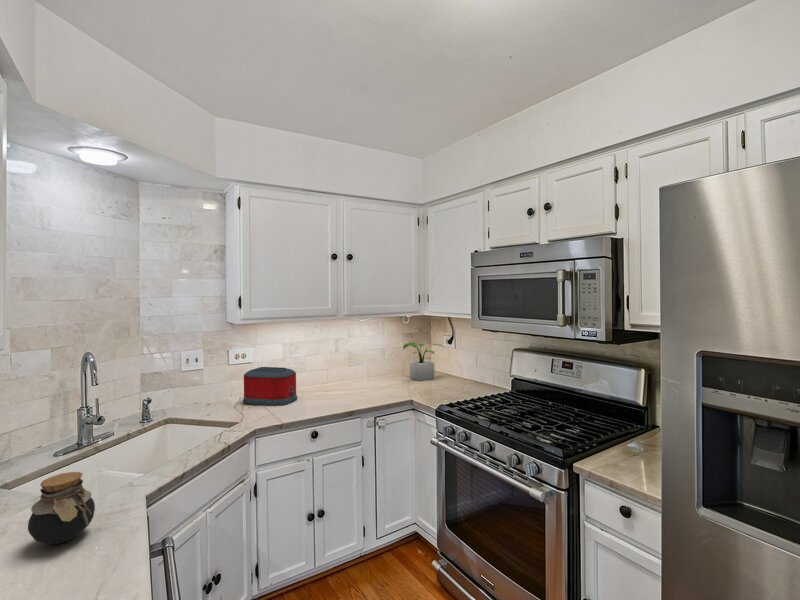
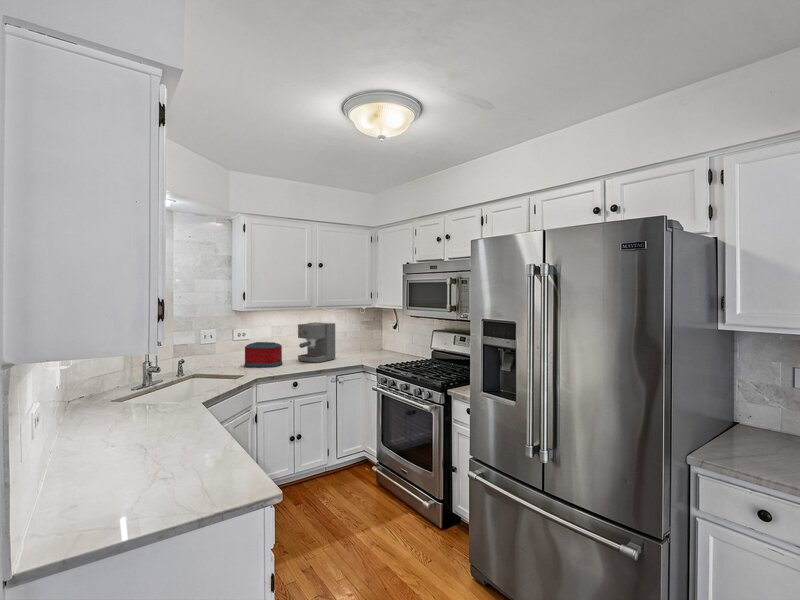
coffee maker: none [319,337,371,397] -> present [298,322,335,363]
potted plant: present [403,343,444,381] -> none [360,327,391,355]
jar: present [28,472,95,544] -> none [152,381,182,414]

